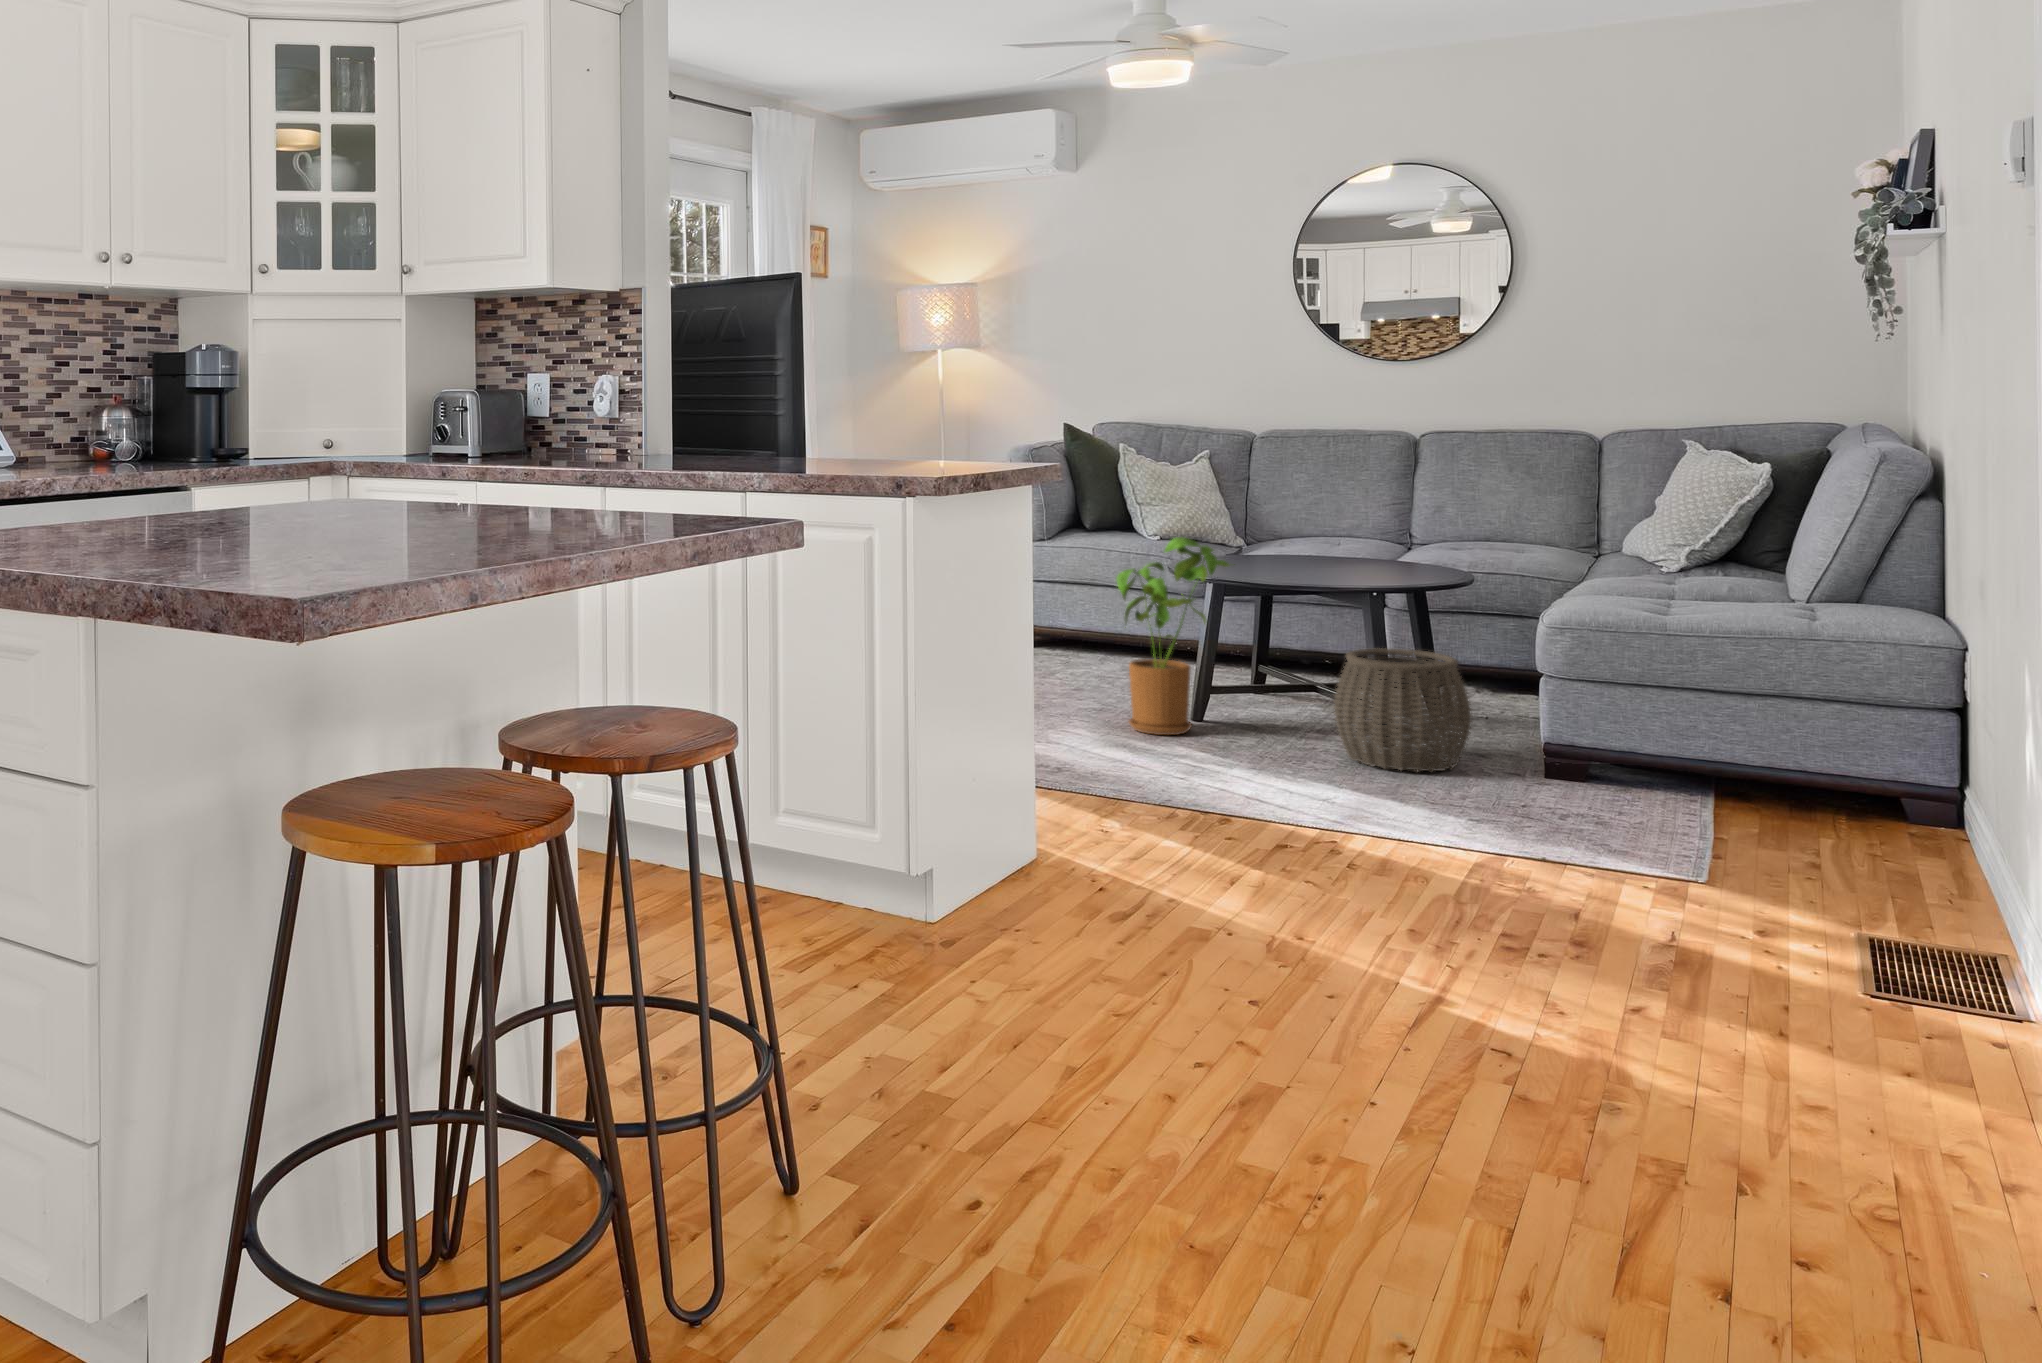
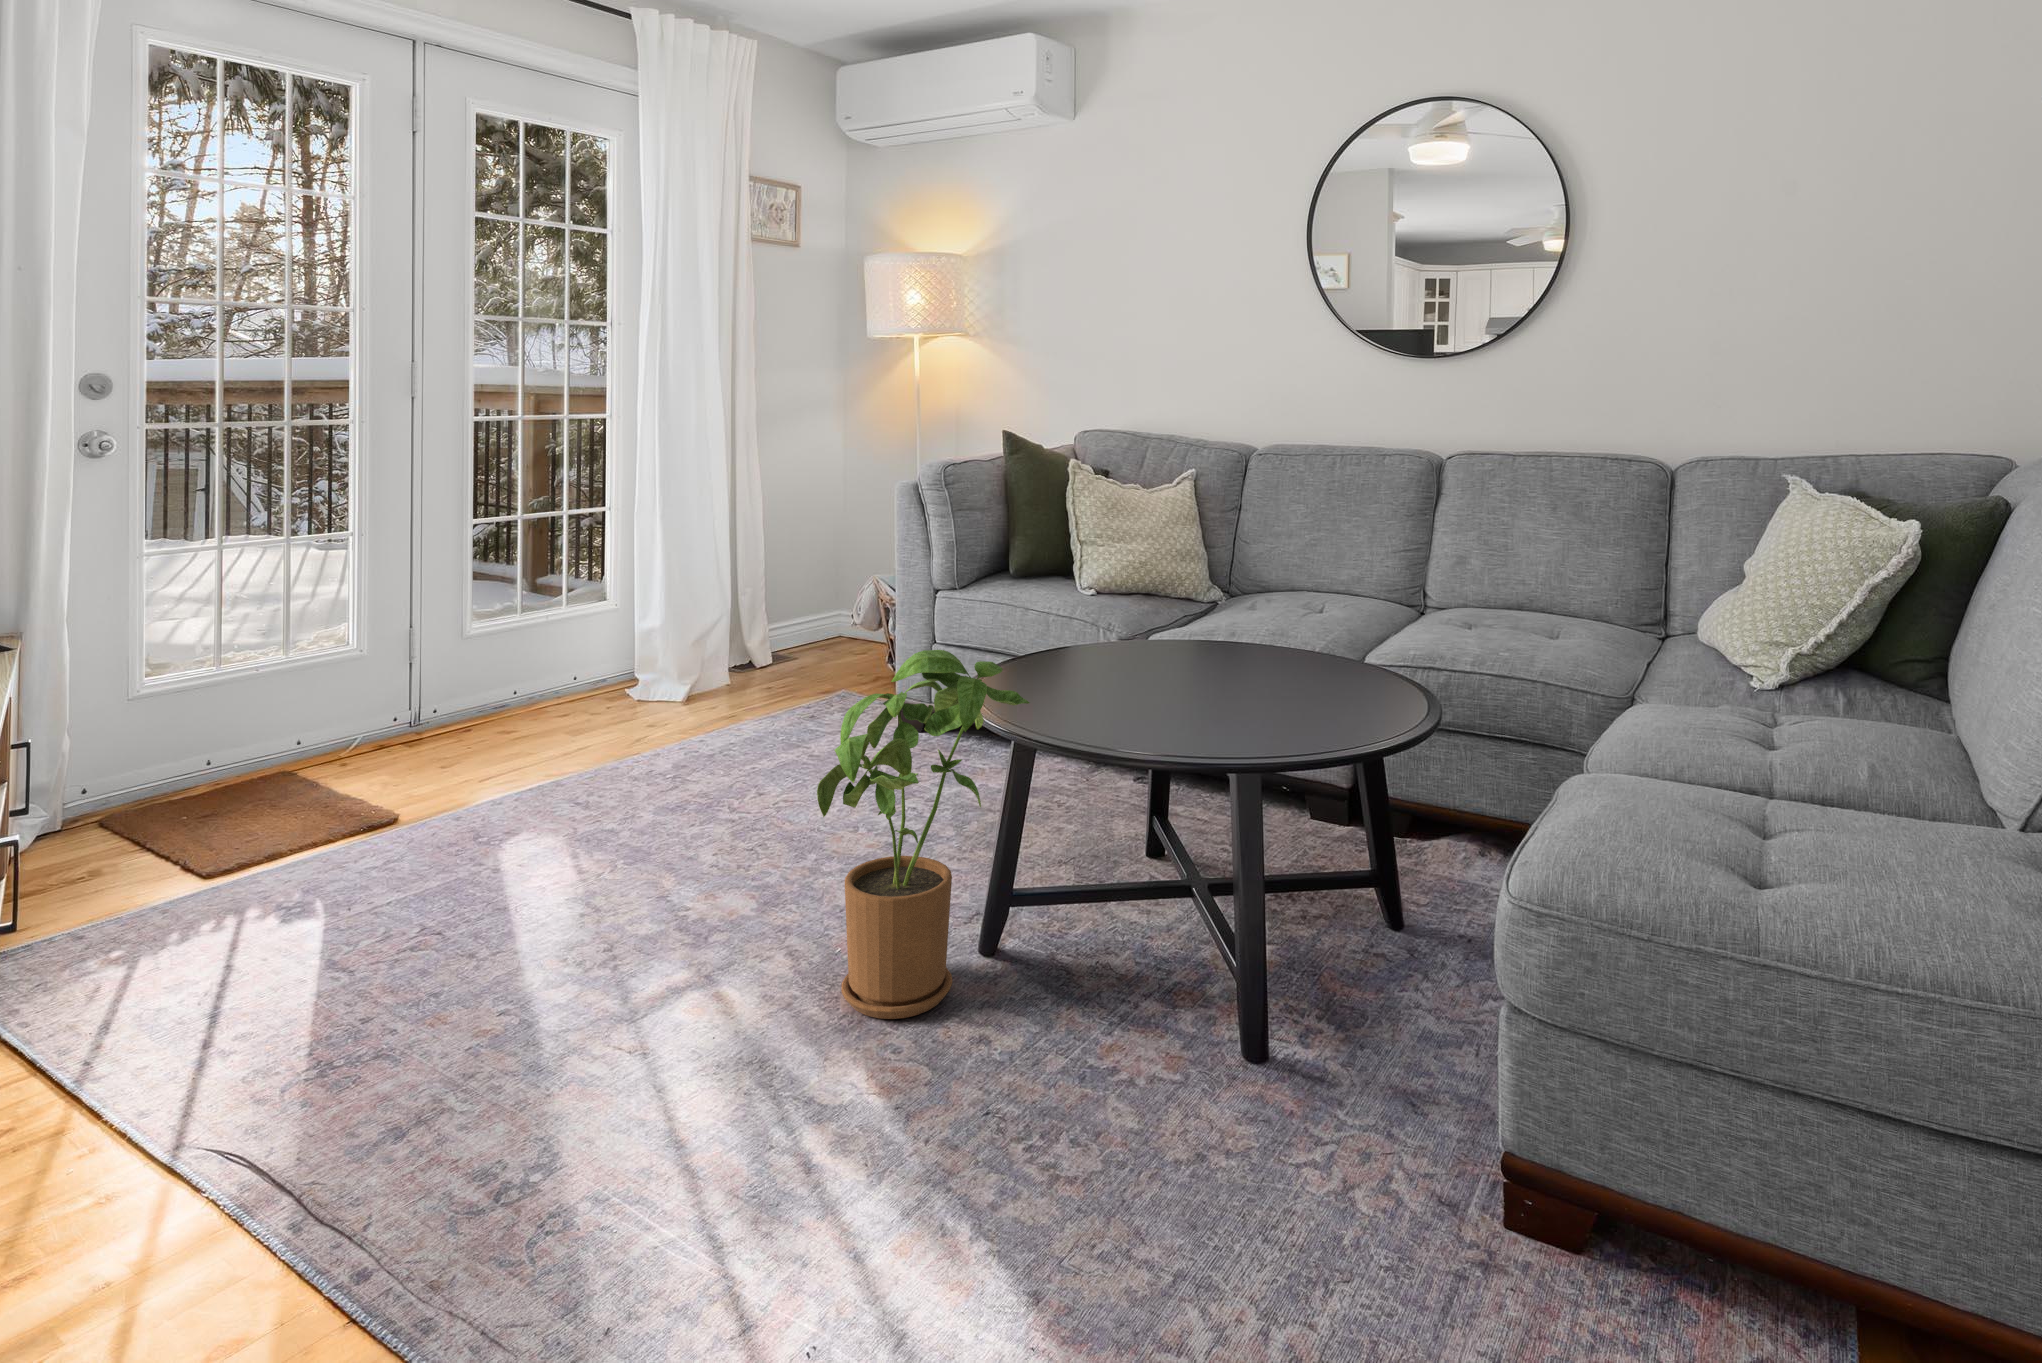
woven basket: present [1334,648,1472,772] -> none [1135,890,1395,1212]

